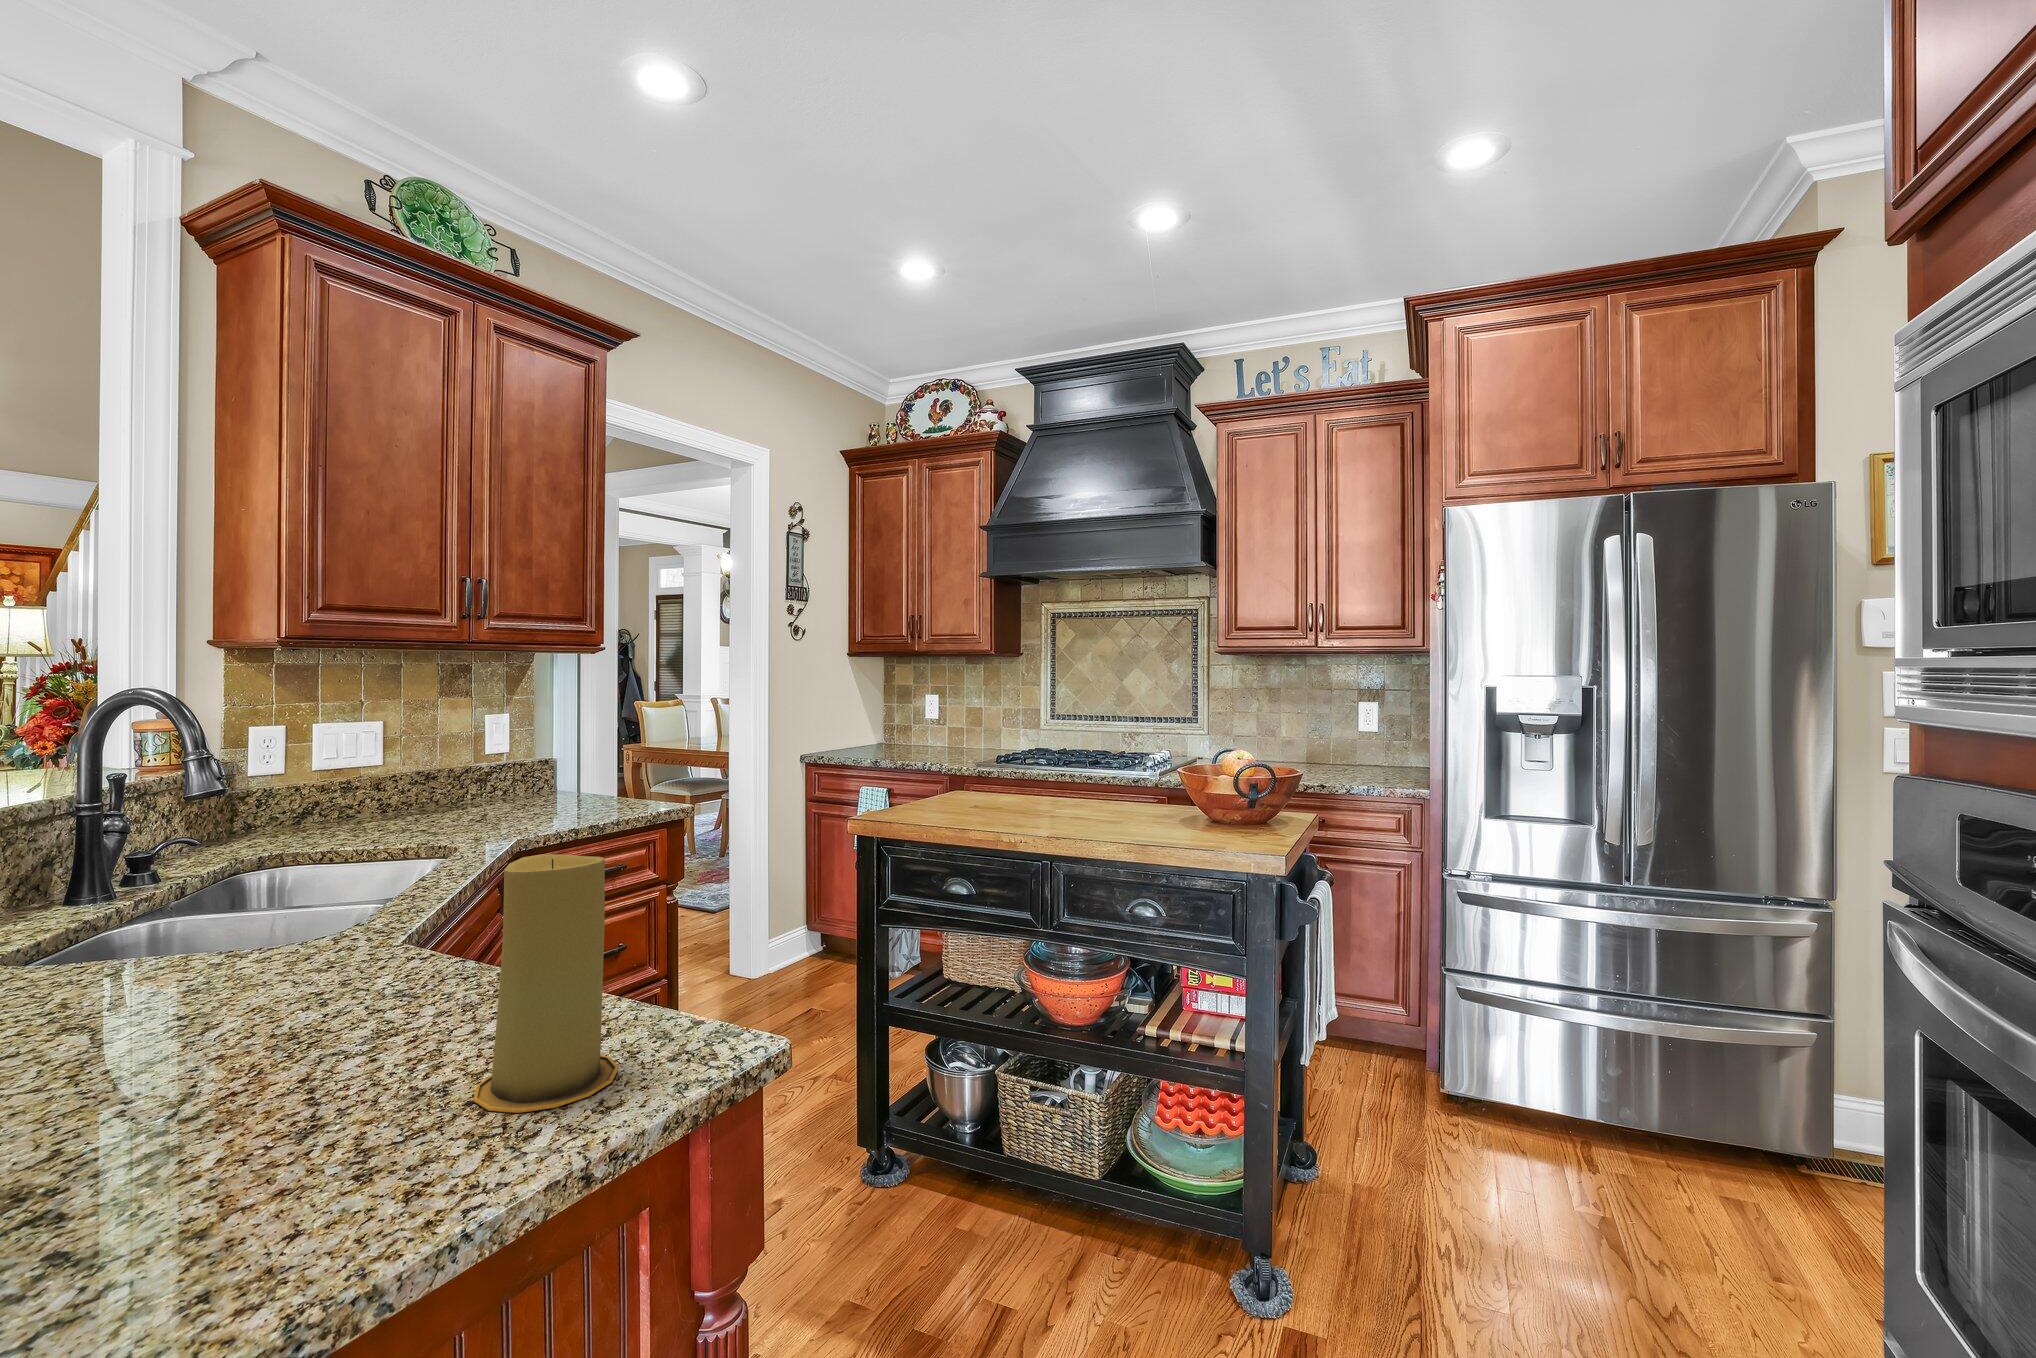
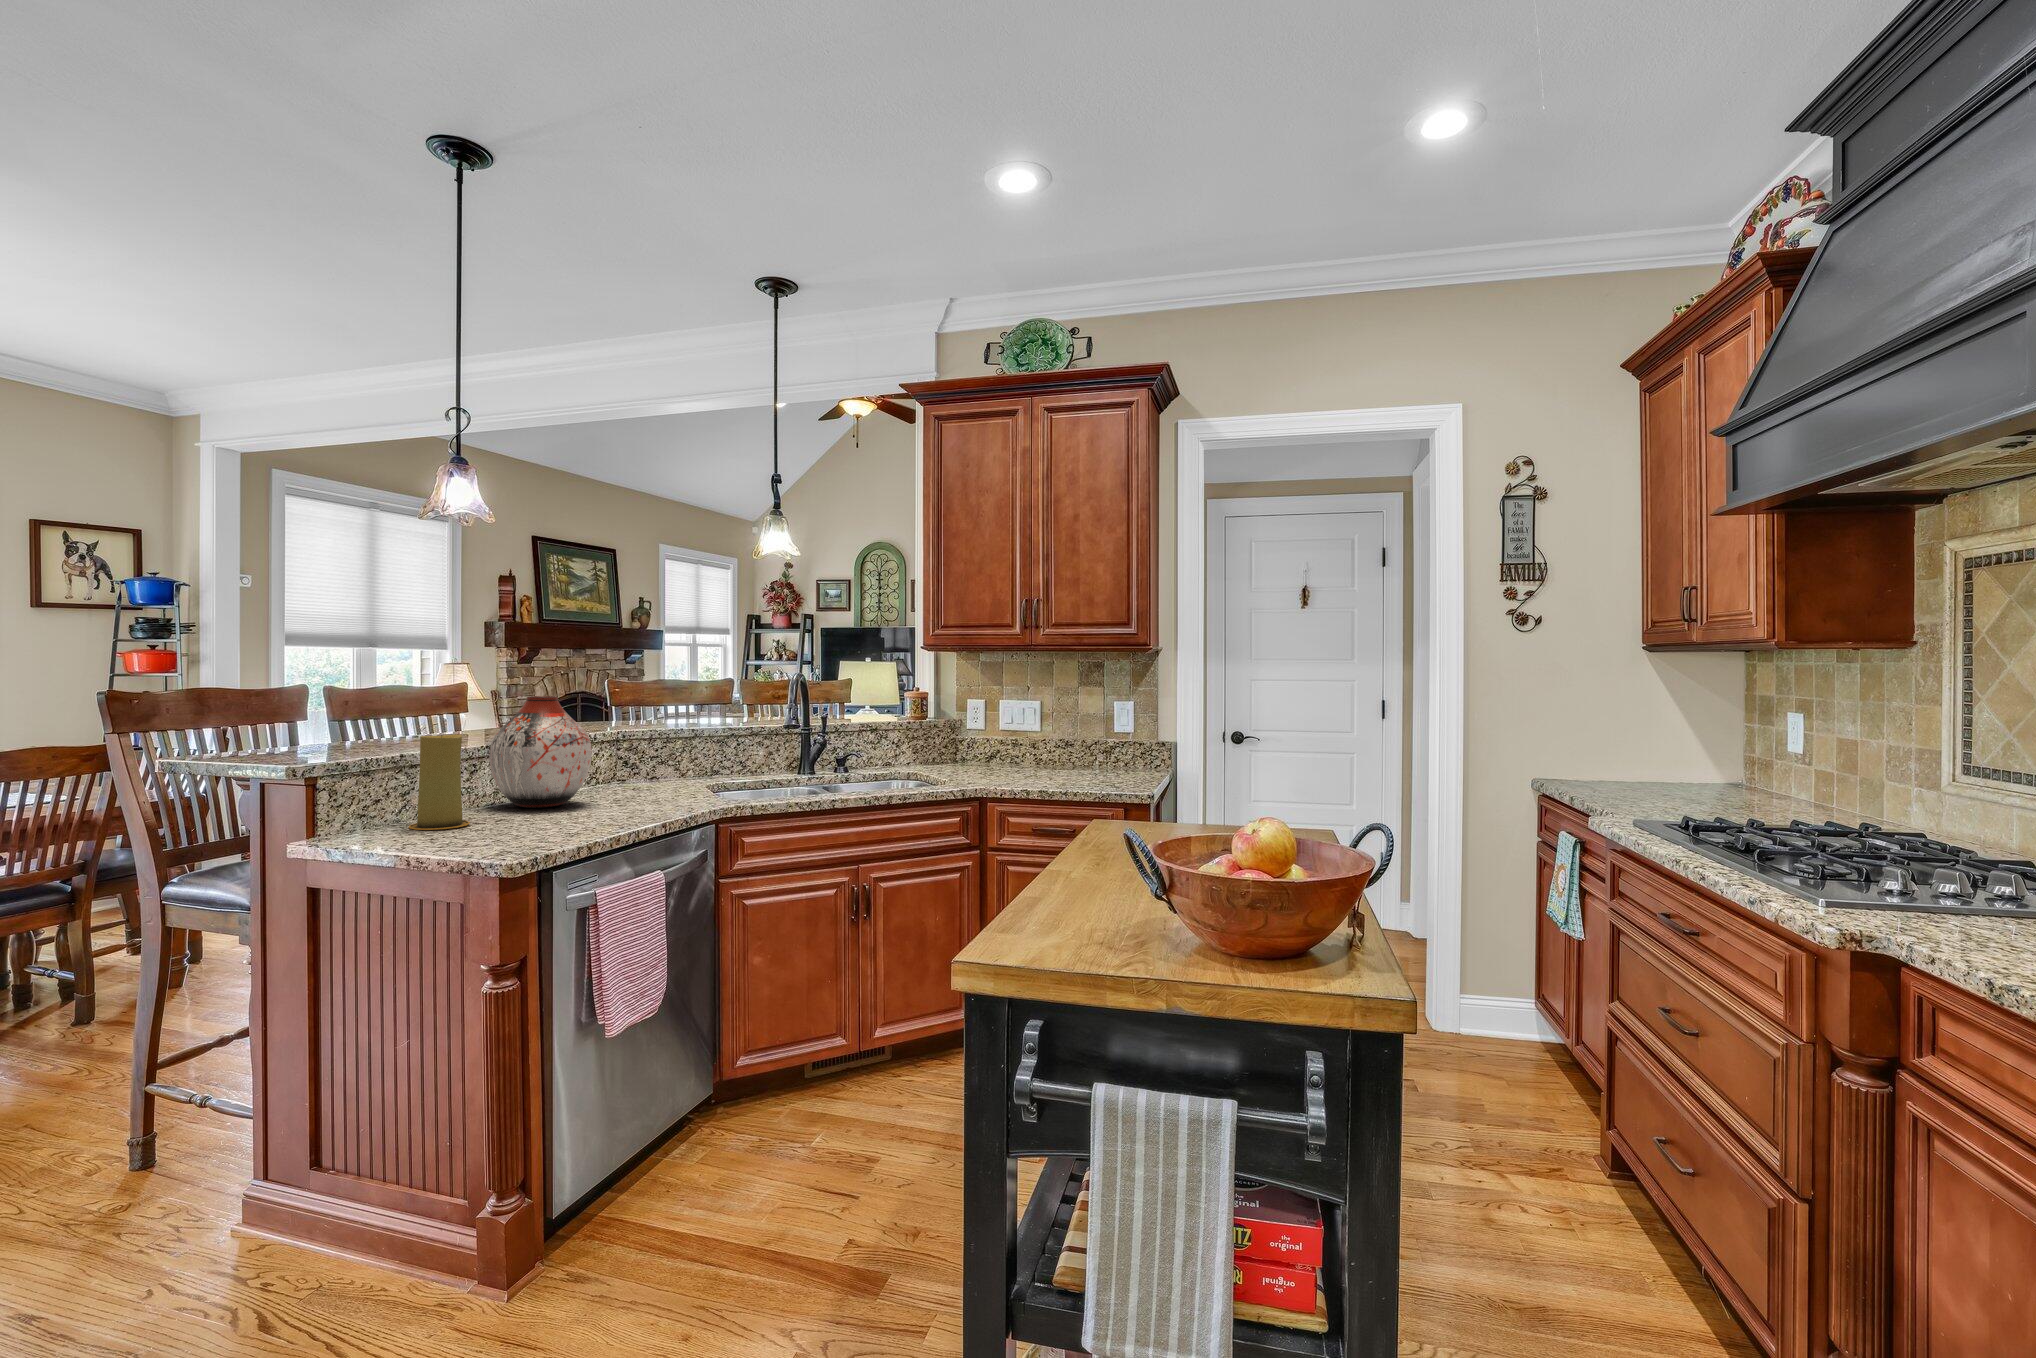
vase: none [138,761,433,1054] -> present [489,696,592,808]

